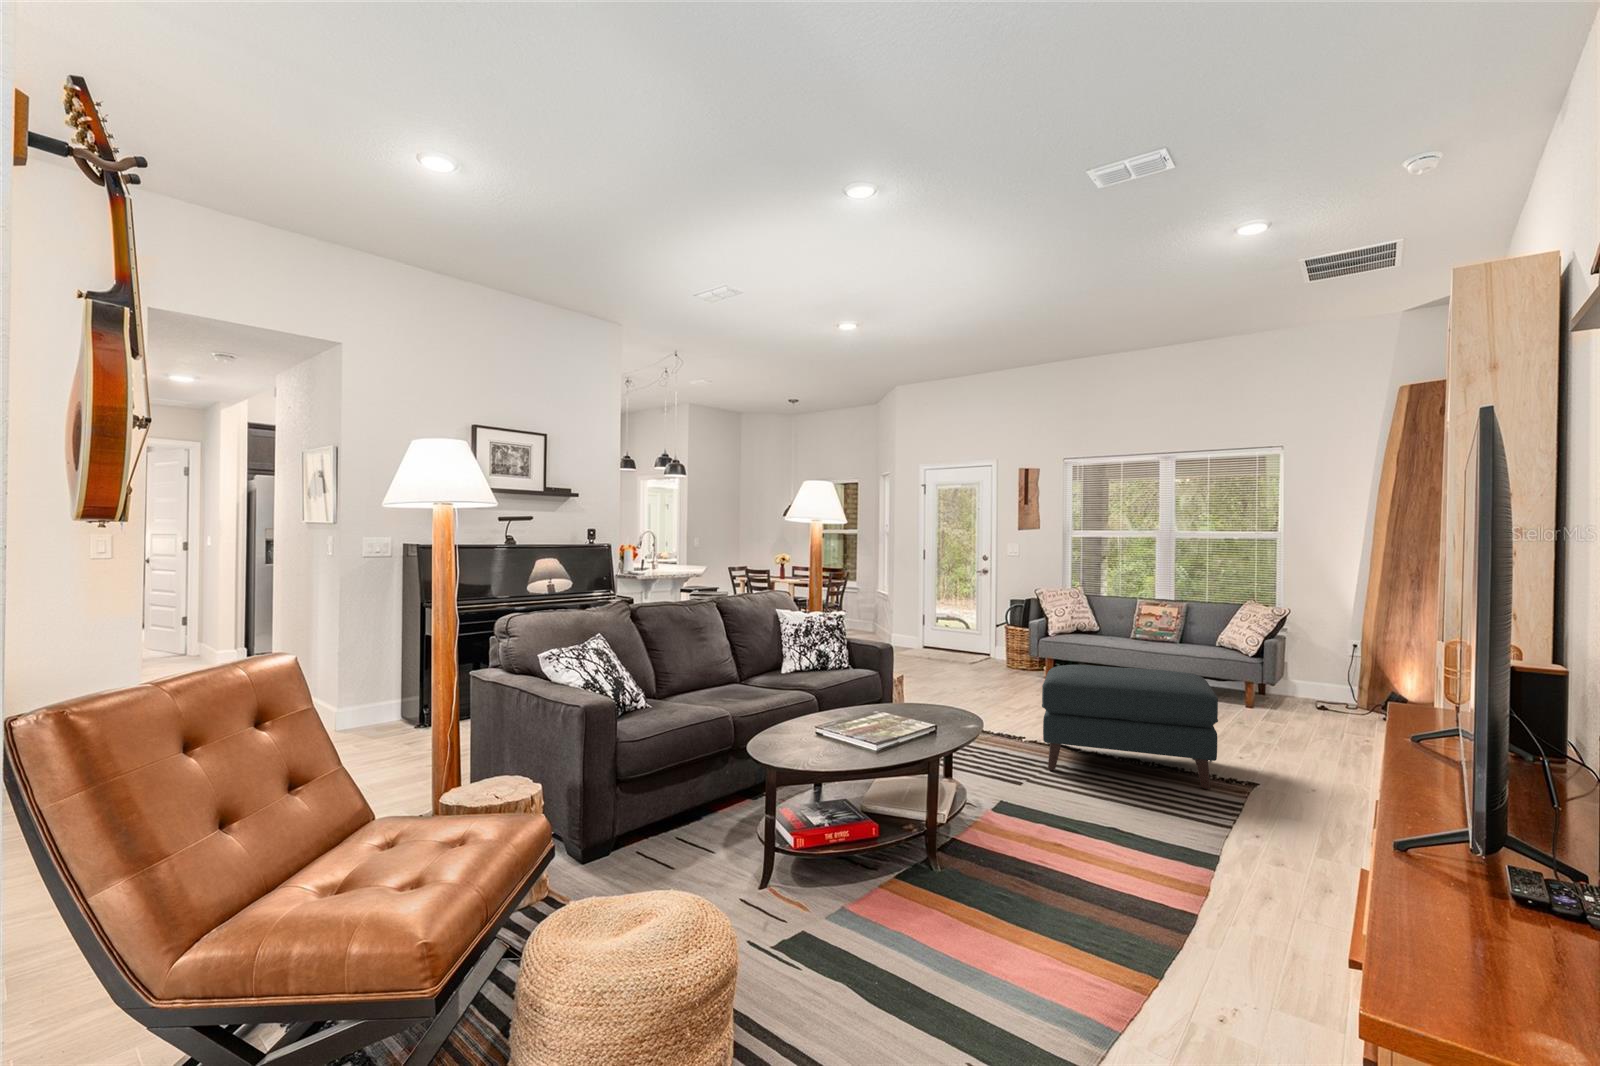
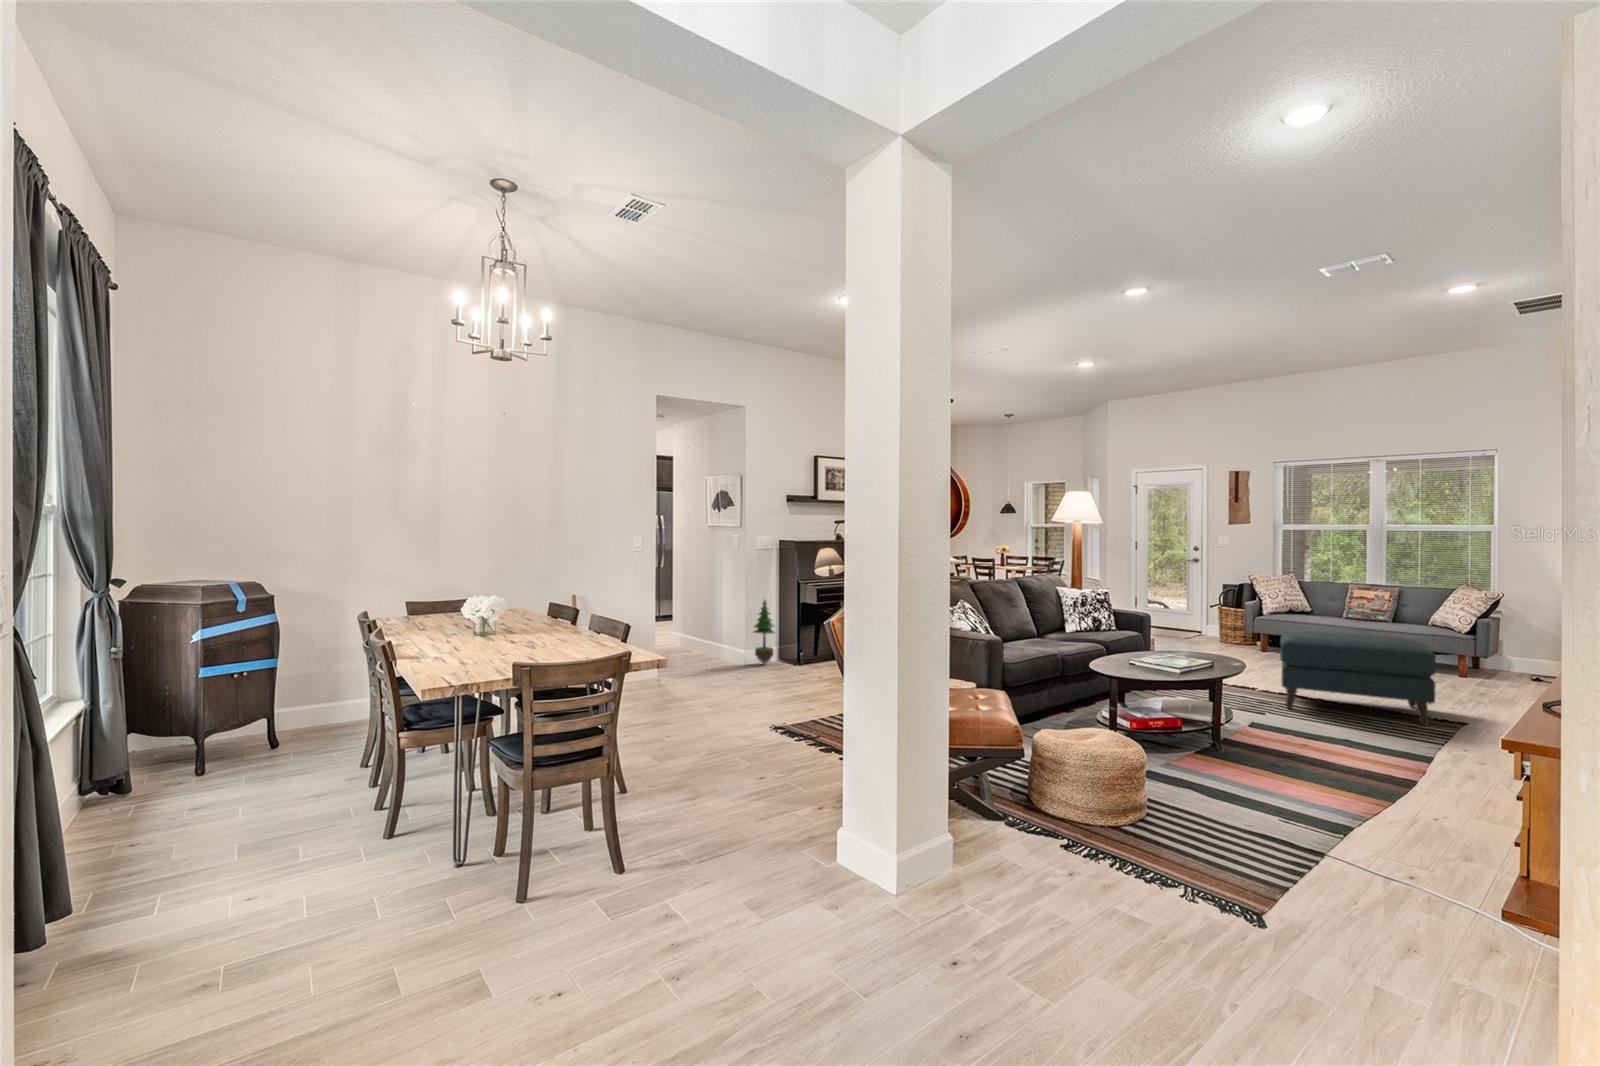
potted tree: none [356,629,395,725] -> present [754,600,774,664]

